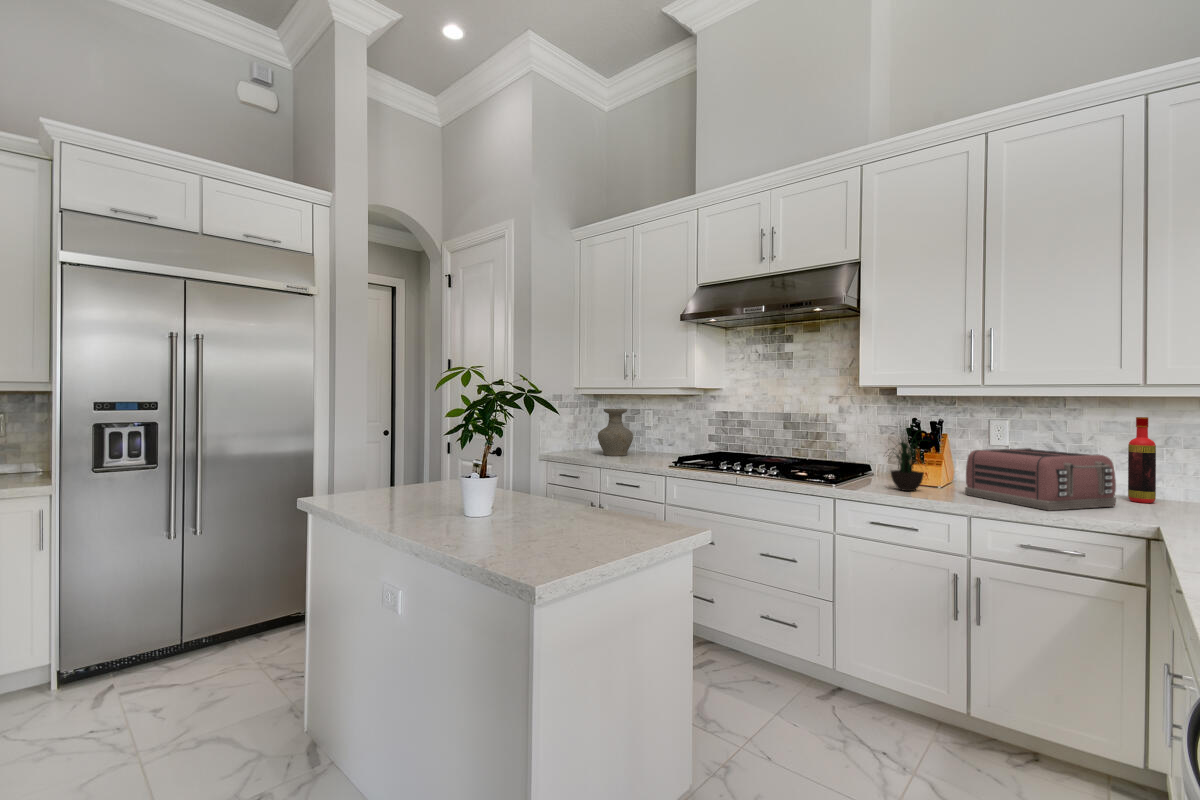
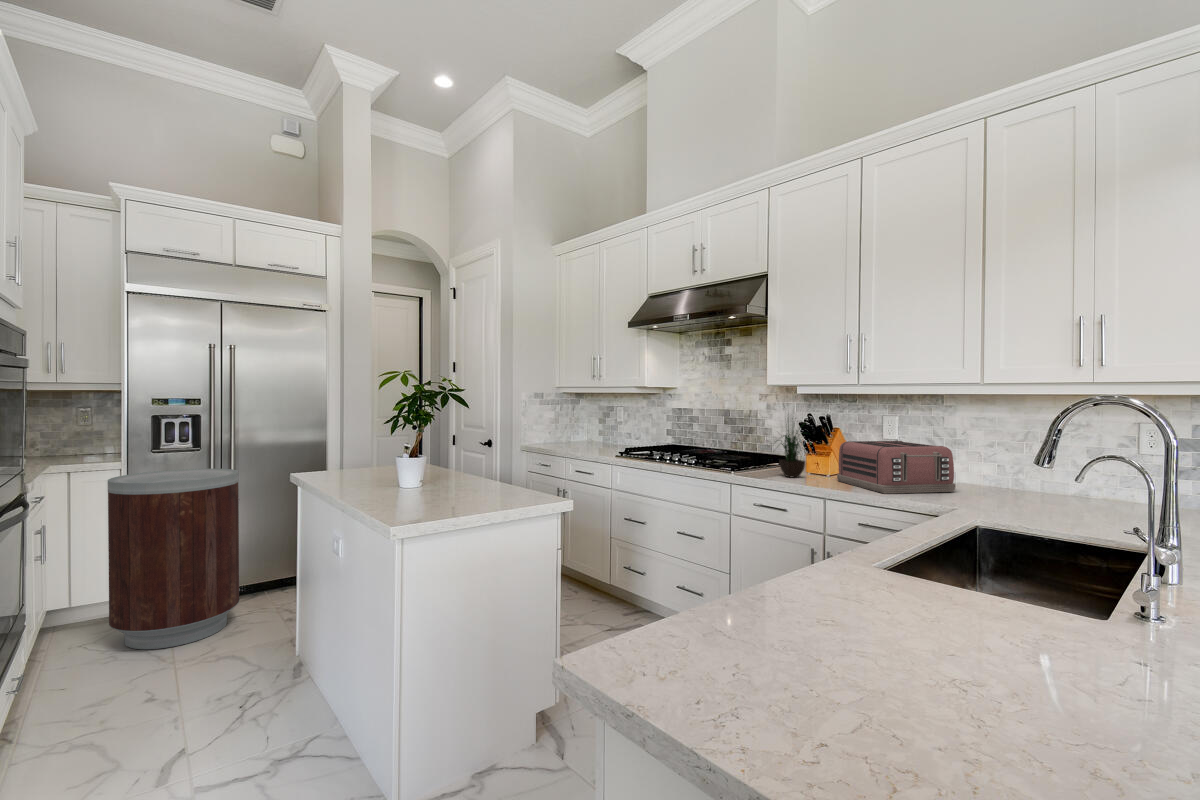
vase: present [598,409,633,456] -> none [571,405,602,447]
bottle: present [1128,417,1156,503] -> none [981,413,1003,490]
trash can: none [39,490,215,734] -> present [108,469,239,649]

